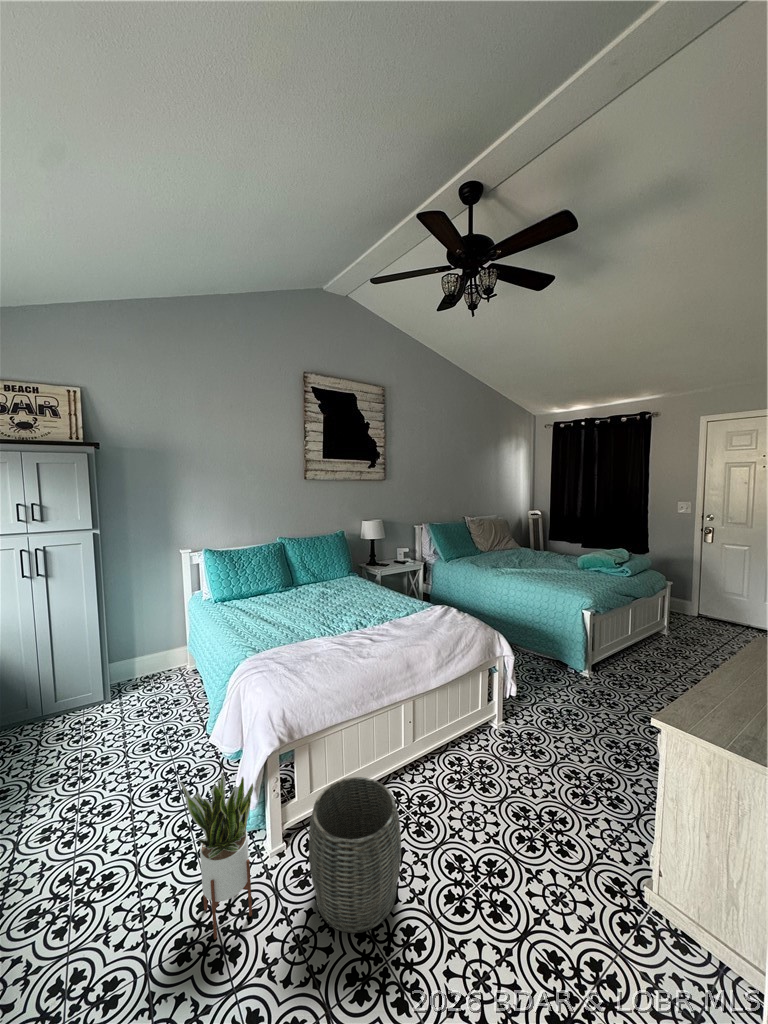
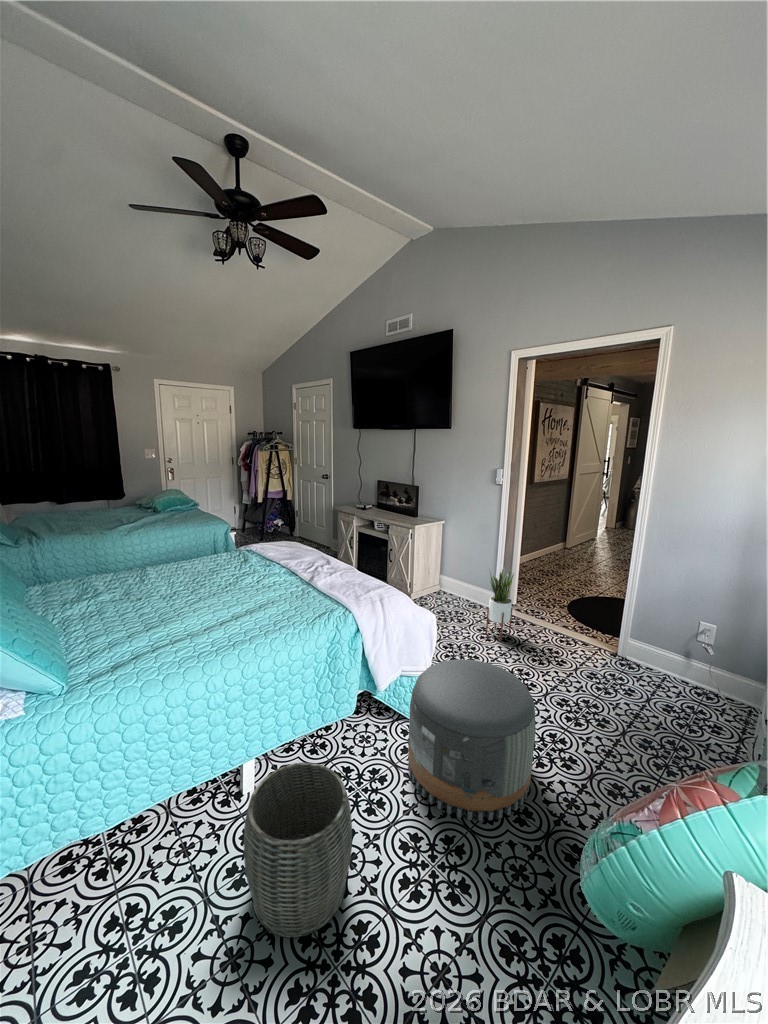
pouf: none [456,694,575,849] -> present [408,659,536,821]
potted plant: present [180,773,254,939] -> present [486,567,514,640]

